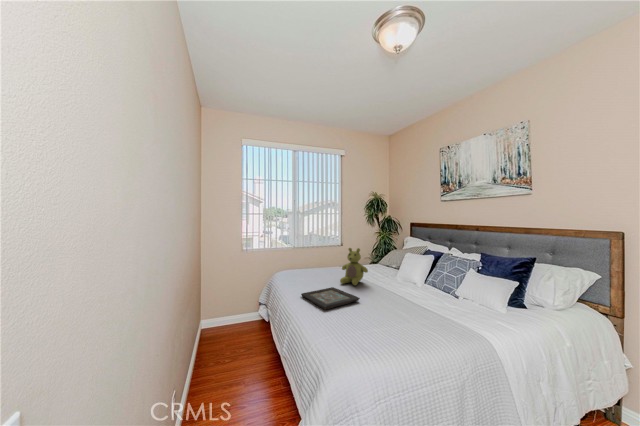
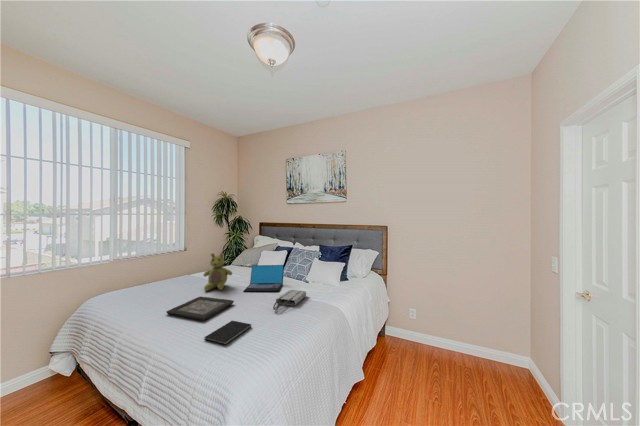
laptop: none [375,266,426,300] -> present [243,265,284,292]
tote bag: none [397,301,448,320] -> present [273,290,306,310]
notebook: none [316,317,365,339] -> present [204,321,251,344]

